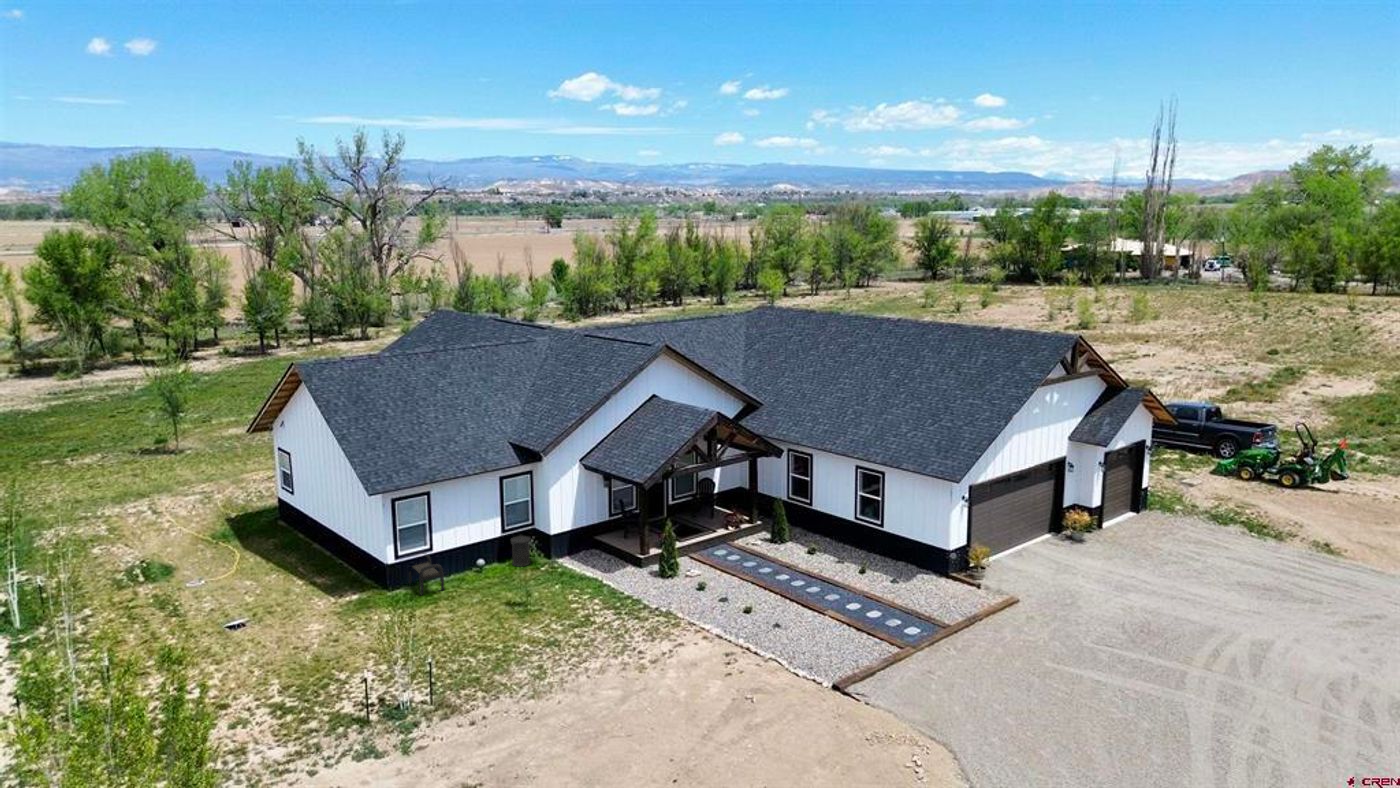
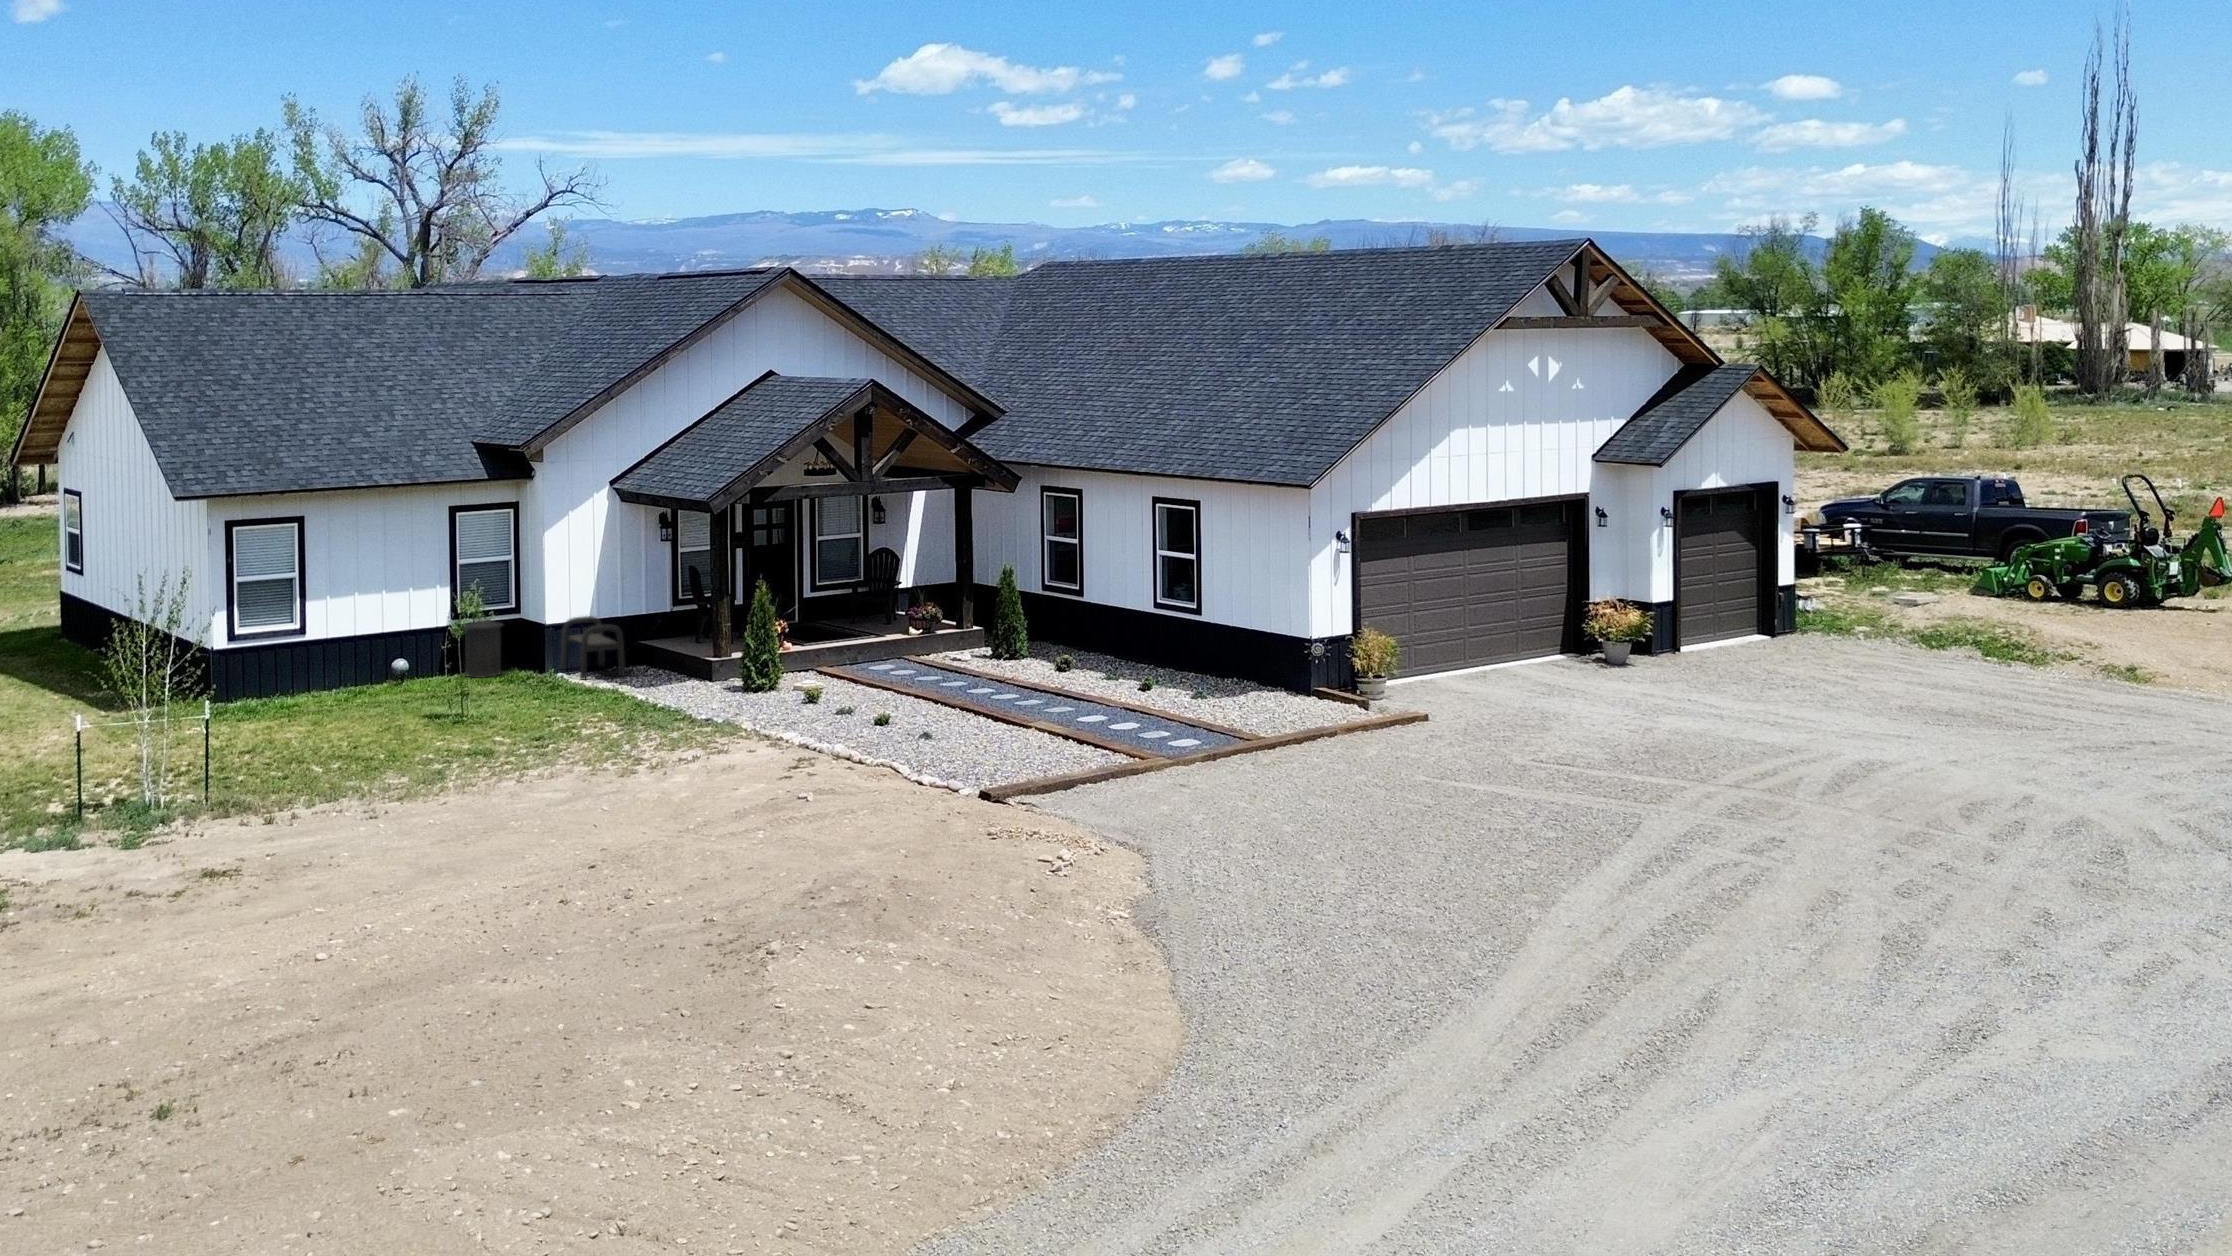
bench: present [409,553,445,595] -> present [561,616,625,679]

